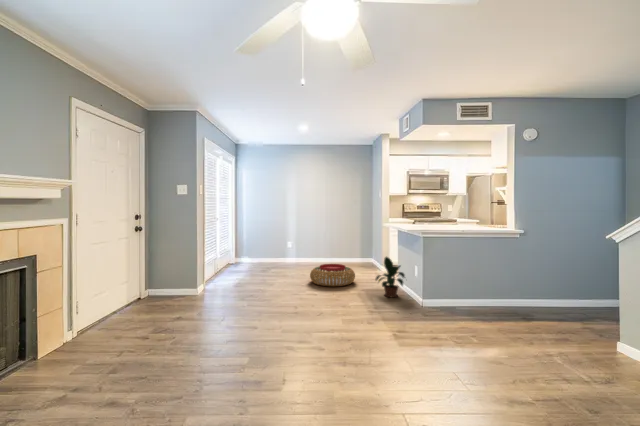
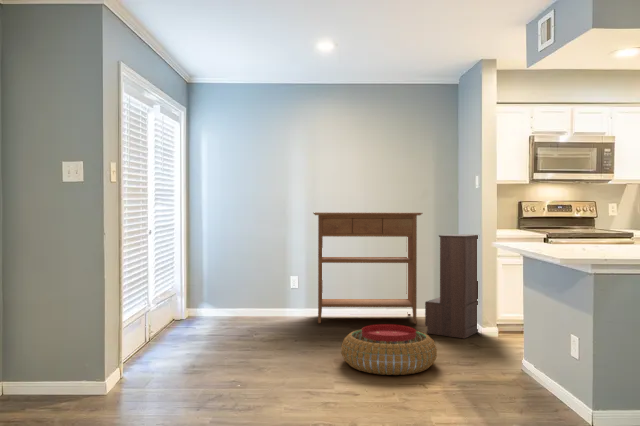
console table: none [299,210,355,266] -> present [314,212,422,324]
bookshelf: none [355,221,382,272] -> present [425,234,478,338]
potted plant: present [375,257,405,297] -> none [490,314,565,406]

